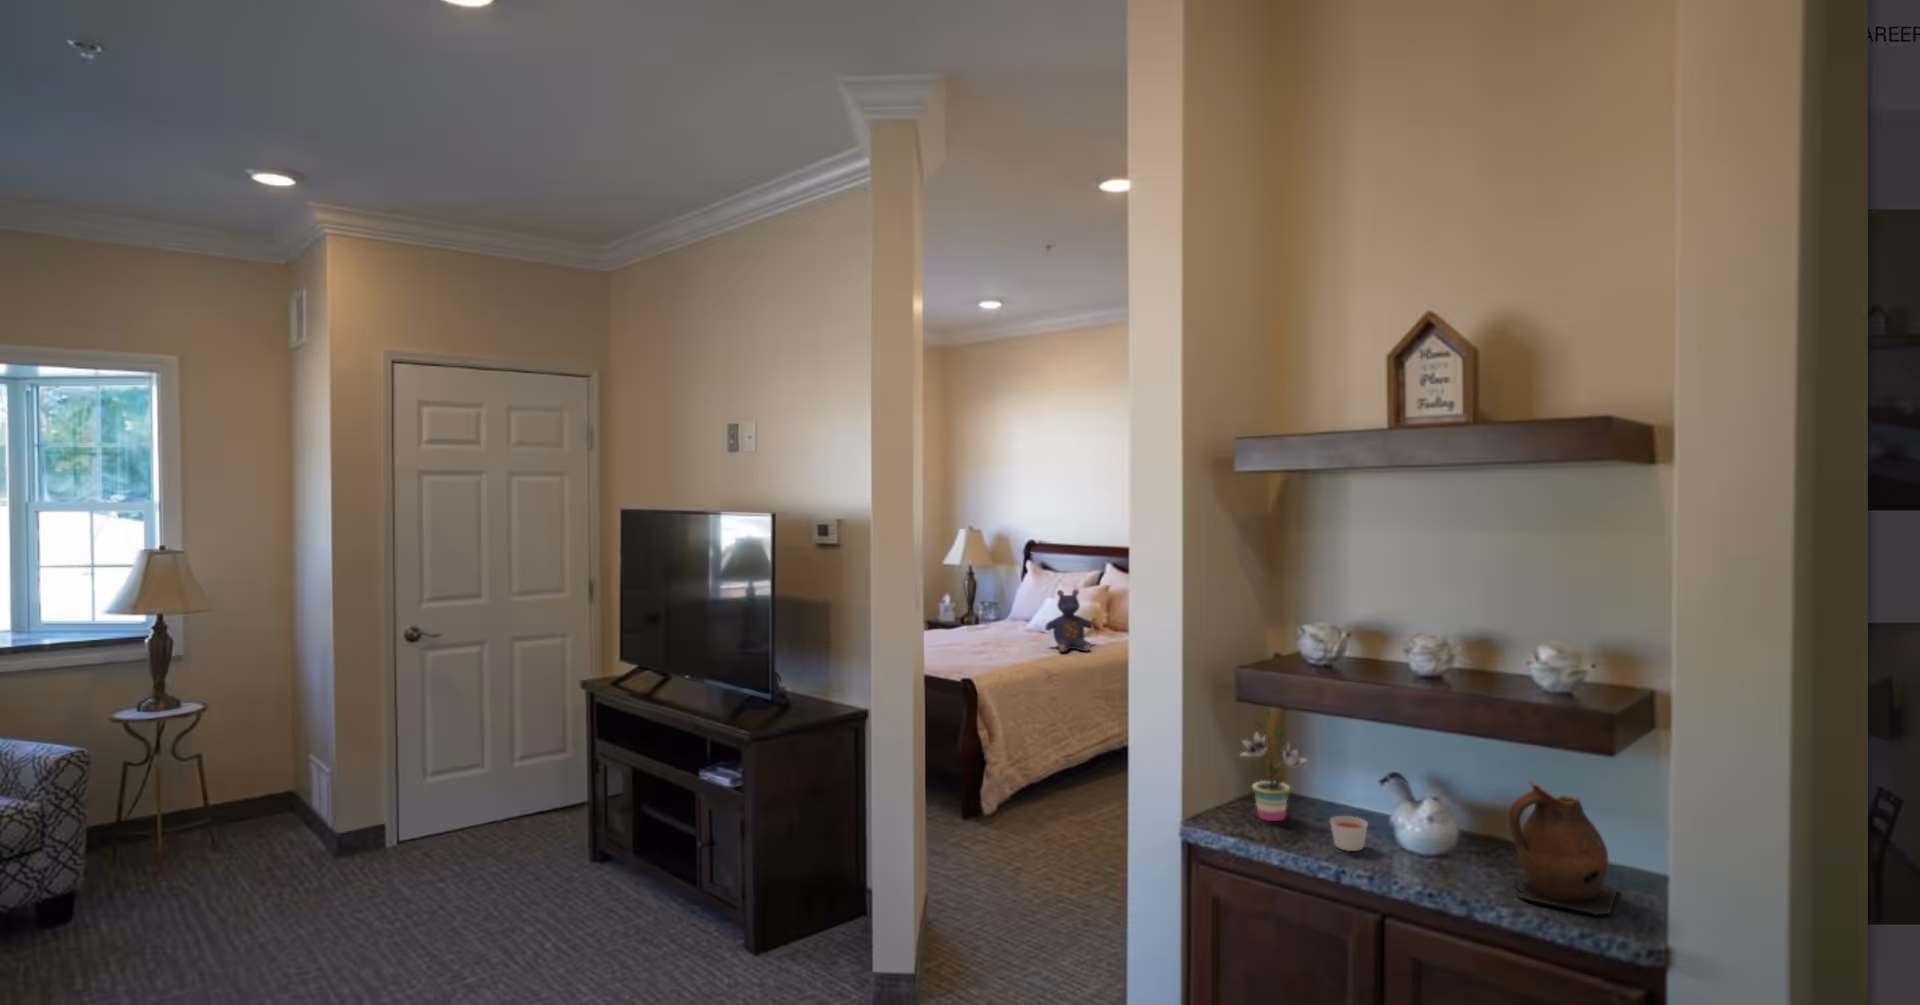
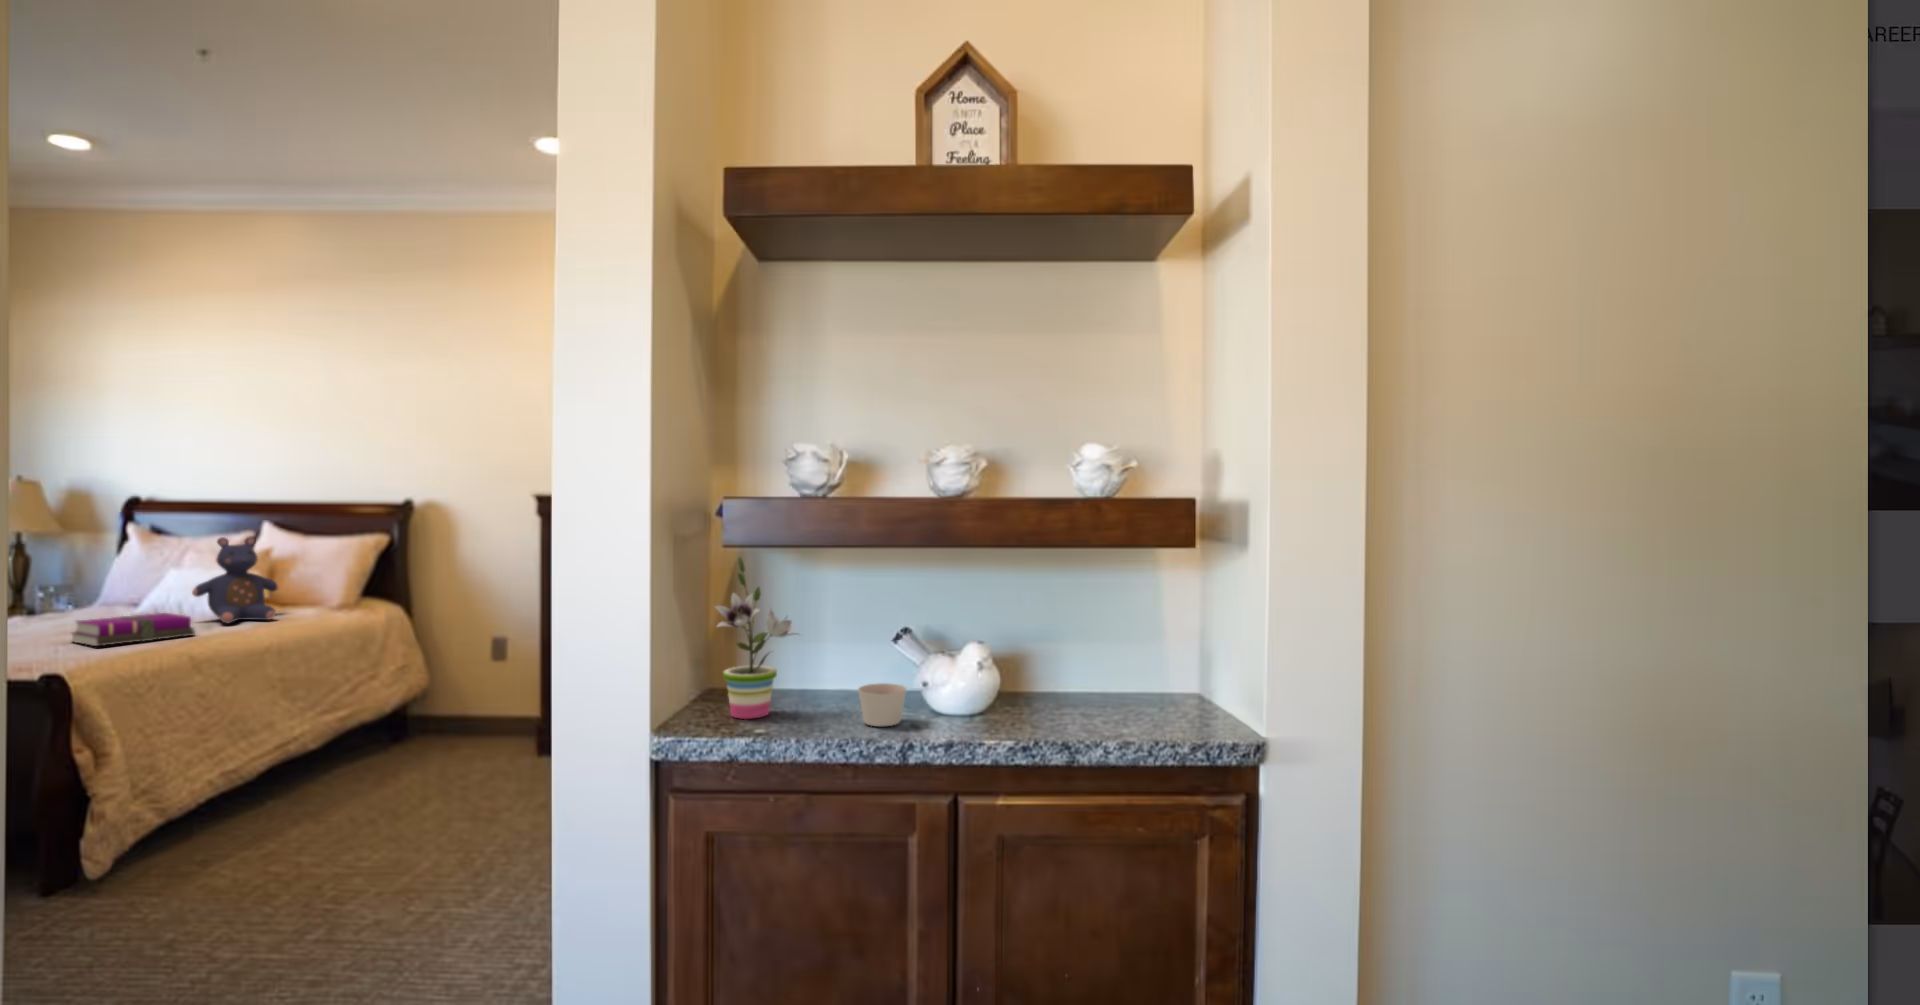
notebook: none [985,642,1044,665] -> present [72,613,195,646]
ceramic pitcher: present [1509,781,1618,915] -> none [1071,588,1193,725]

